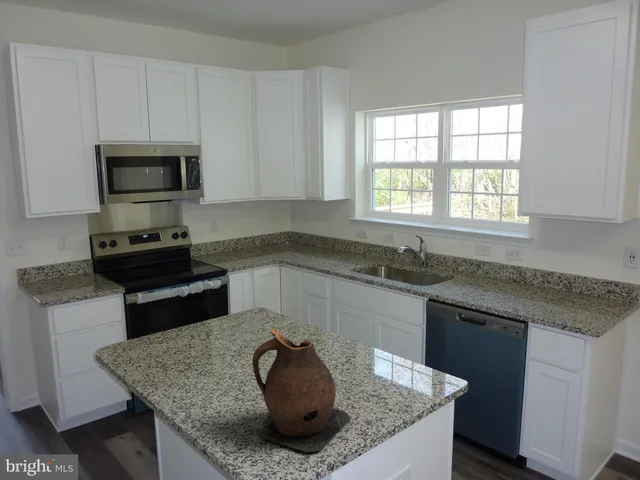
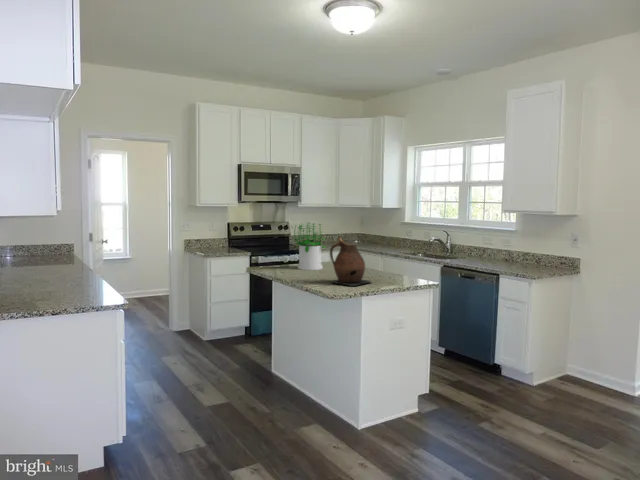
potted plant: none [170,261,244,358] -> present [294,223,326,270]

